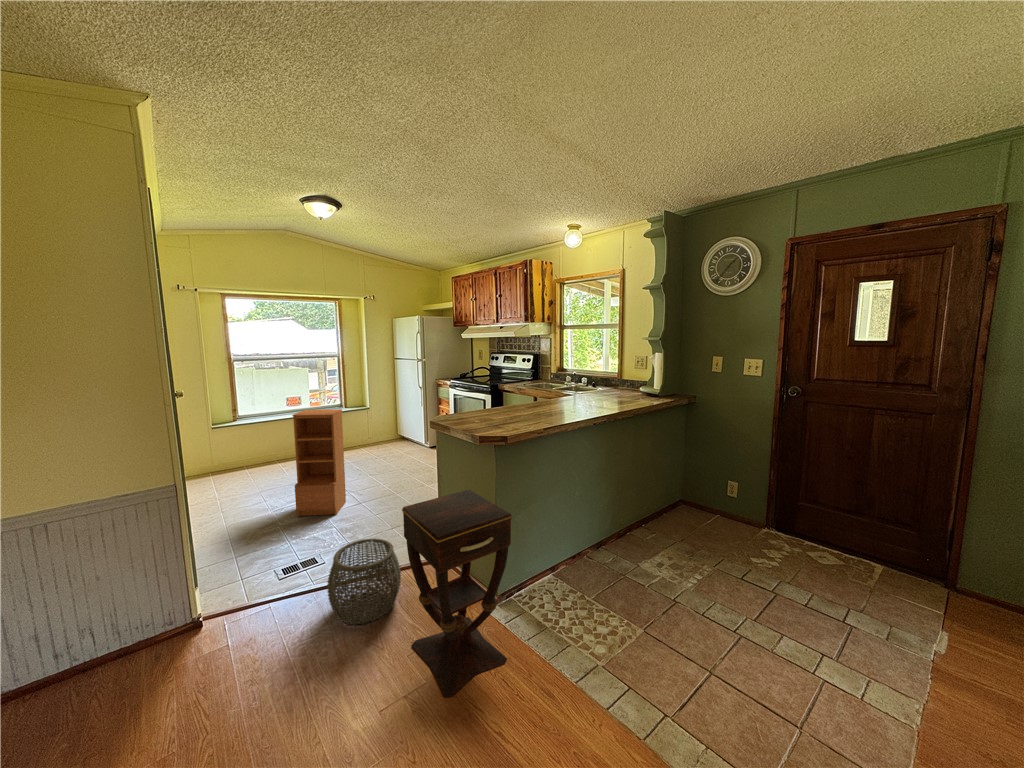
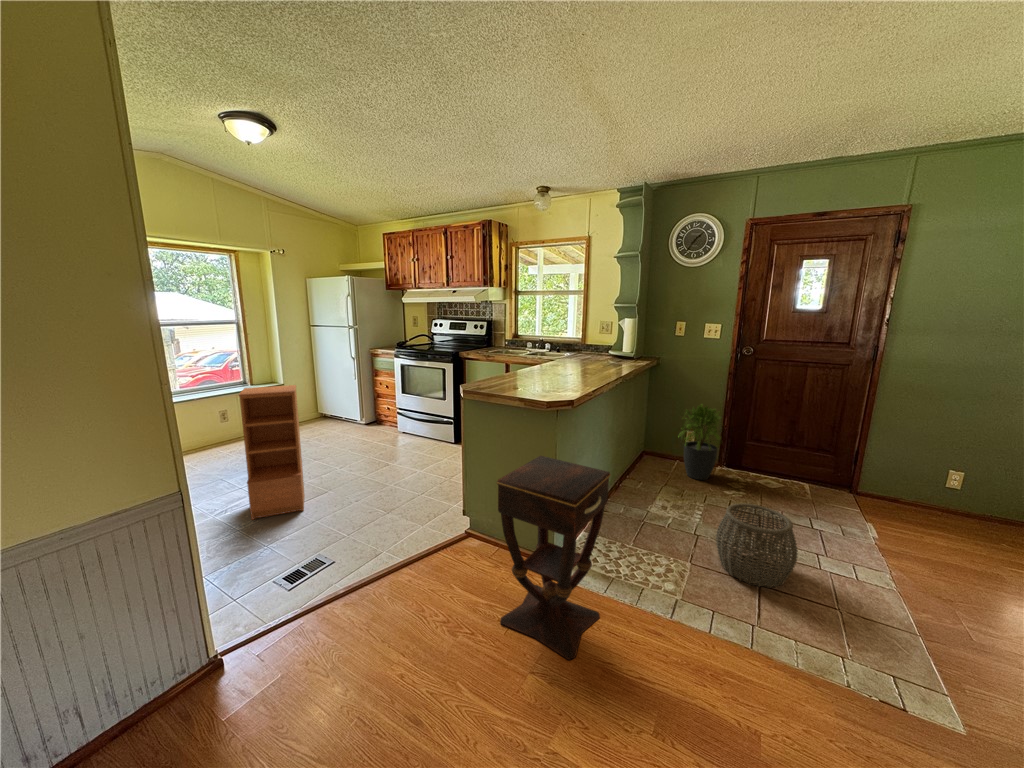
potted plant: none [703,450,762,540] -> present [678,405,720,480]
woven basket: present [327,538,401,625] -> present [716,504,798,588]

